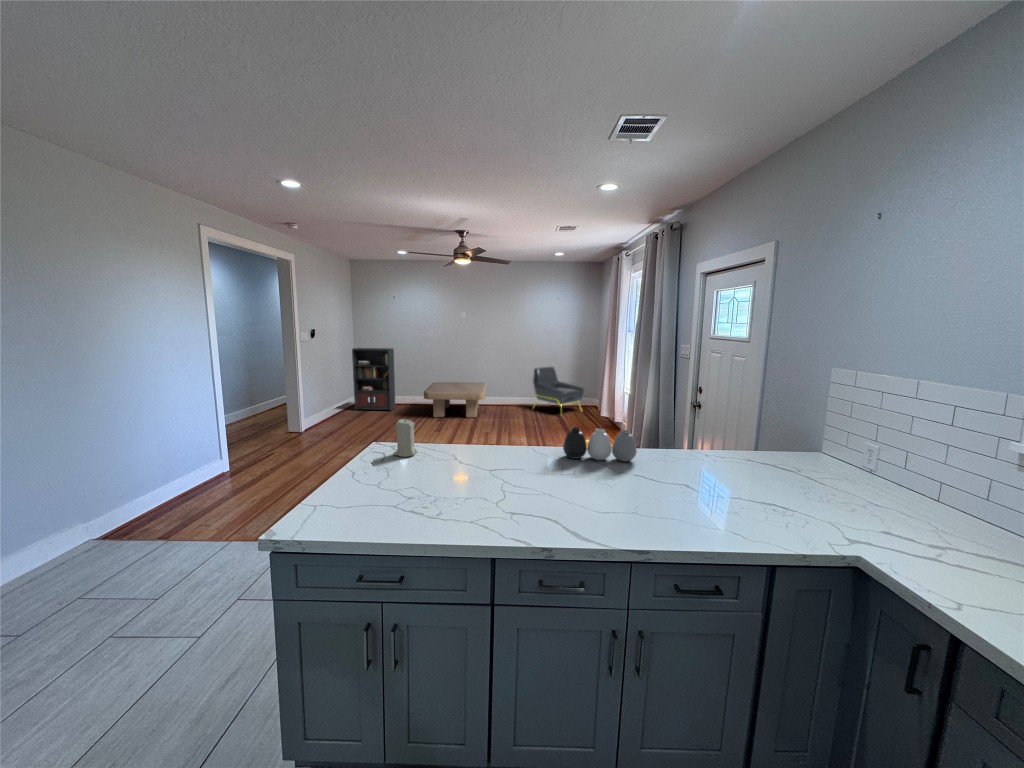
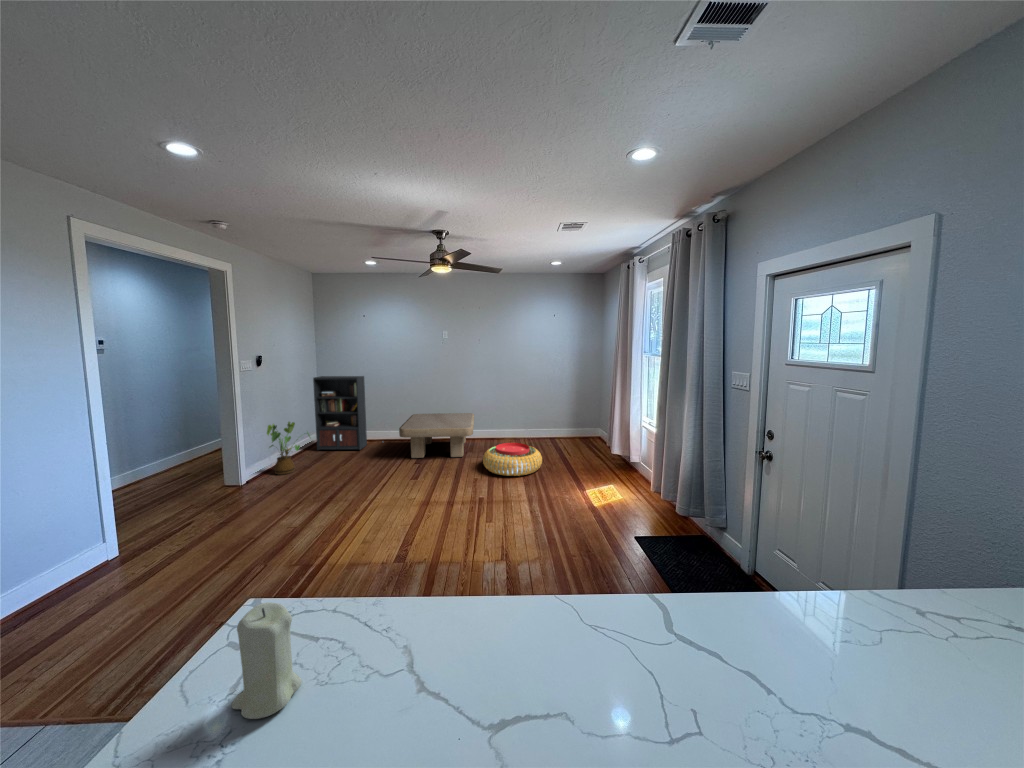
armchair: present [533,367,584,407] -> none [528,393,588,453]
house plant: none [318,384,354,426] -> present [267,422,310,475]
pouf: none [493,406,542,431] -> present [483,443,542,476]
vase: present [563,427,637,462] -> none [663,605,858,704]

